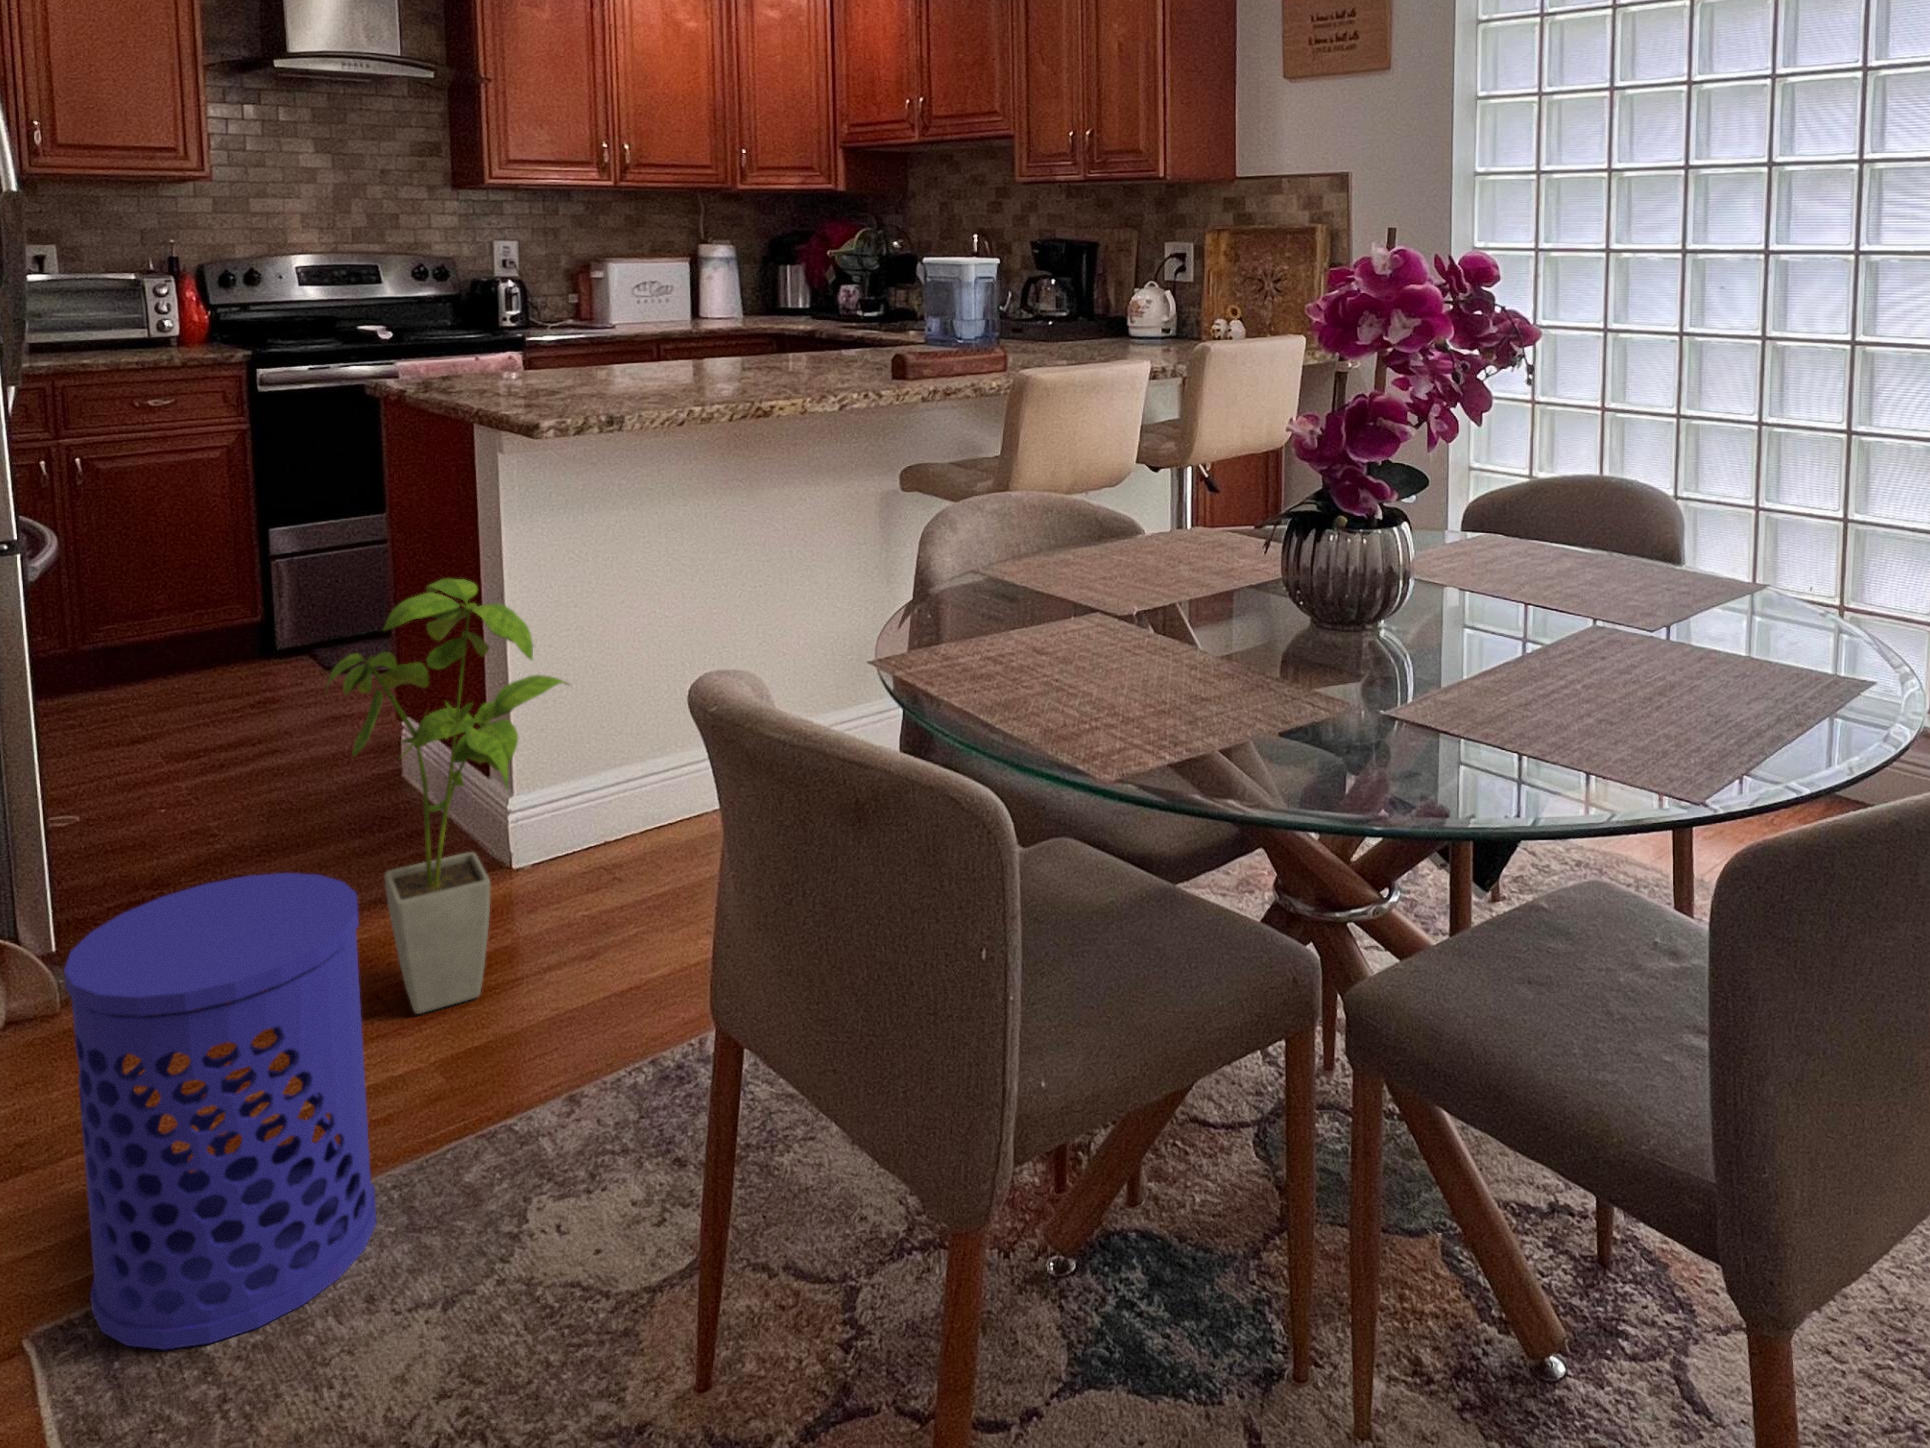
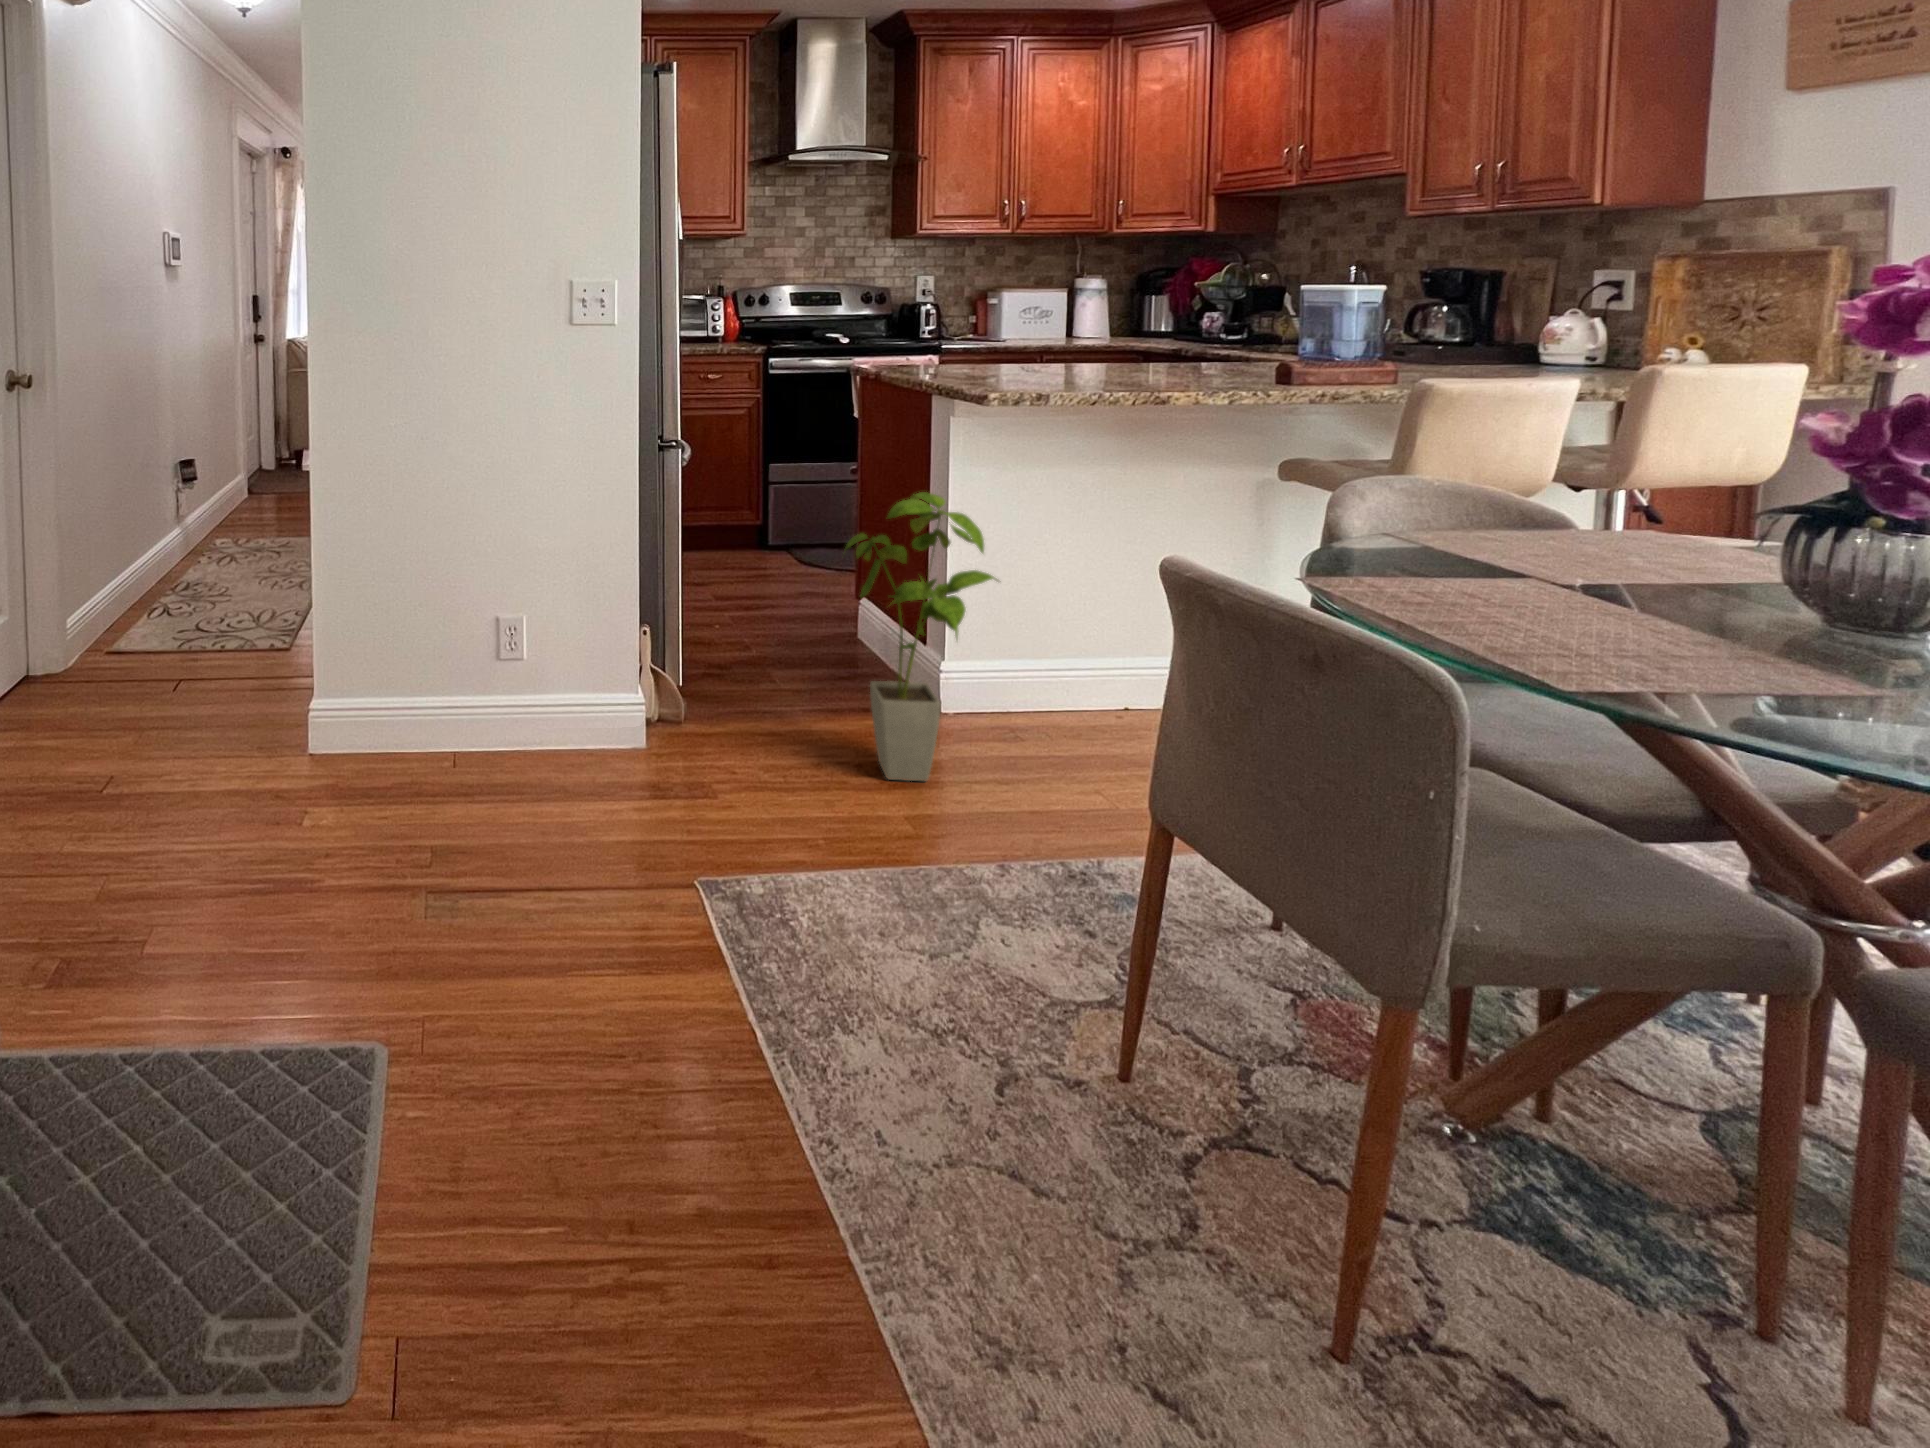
waste bin: present [64,873,376,1349] -> none [725,650,881,920]

